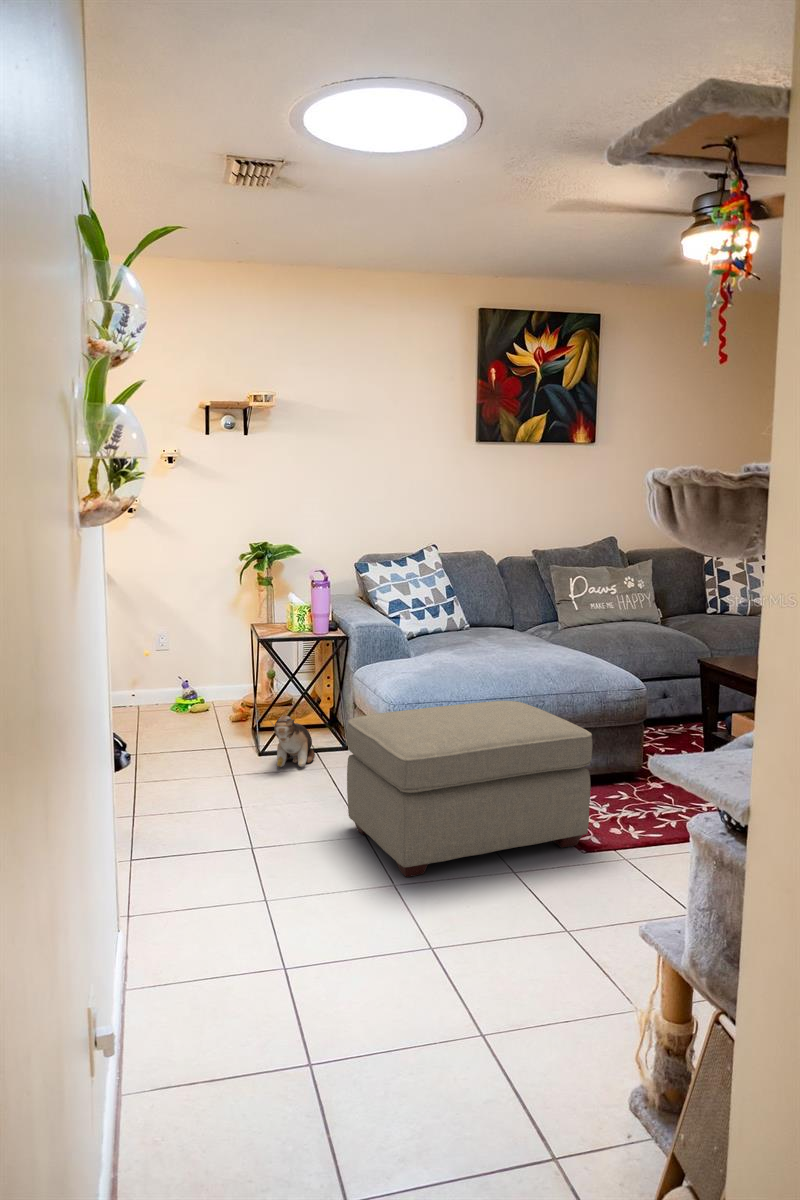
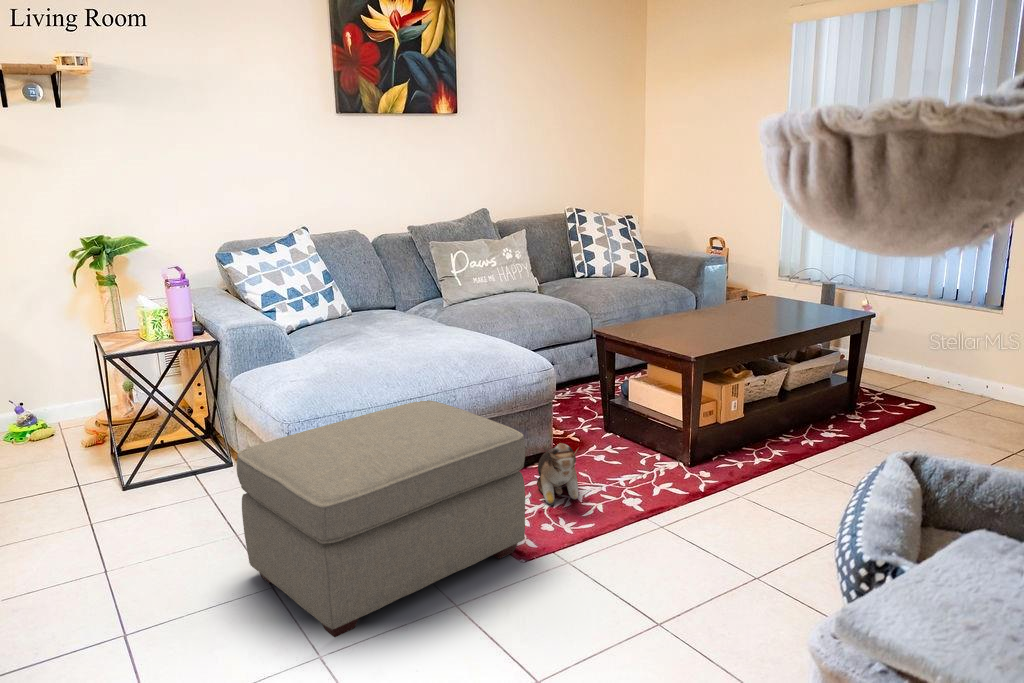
plush toy: present [270,715,315,767] -> present [537,443,579,504]

